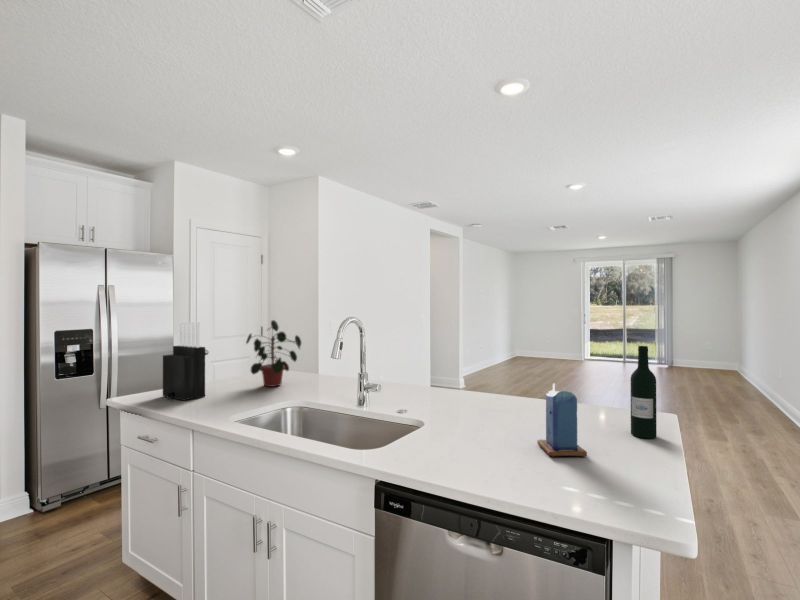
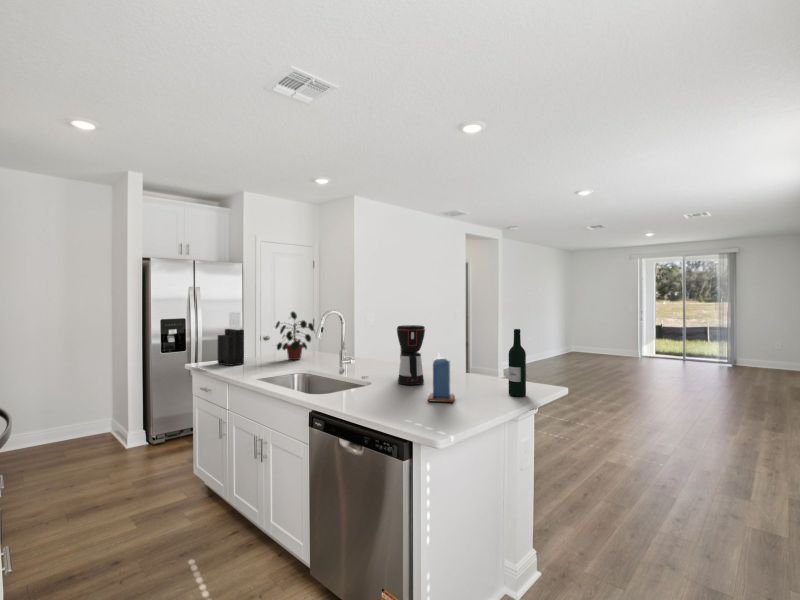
coffee maker: none [452,340,499,425] -> present [397,325,425,385]

